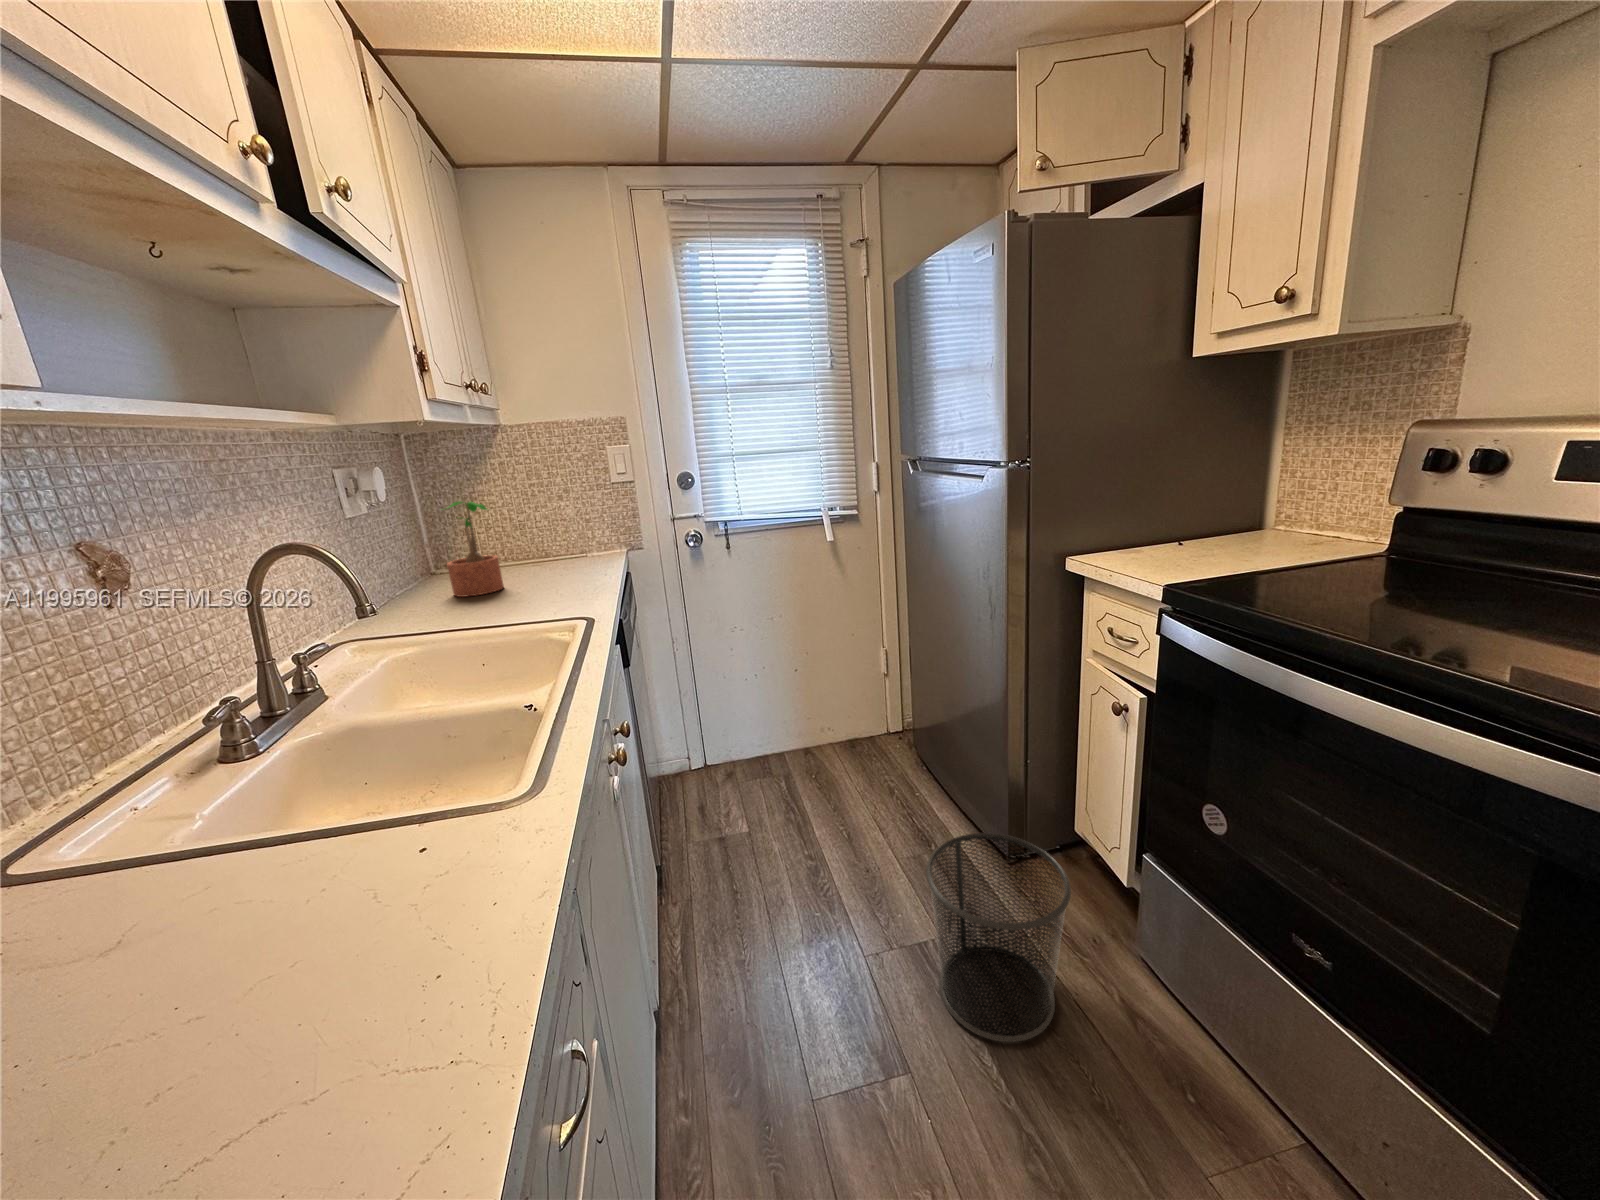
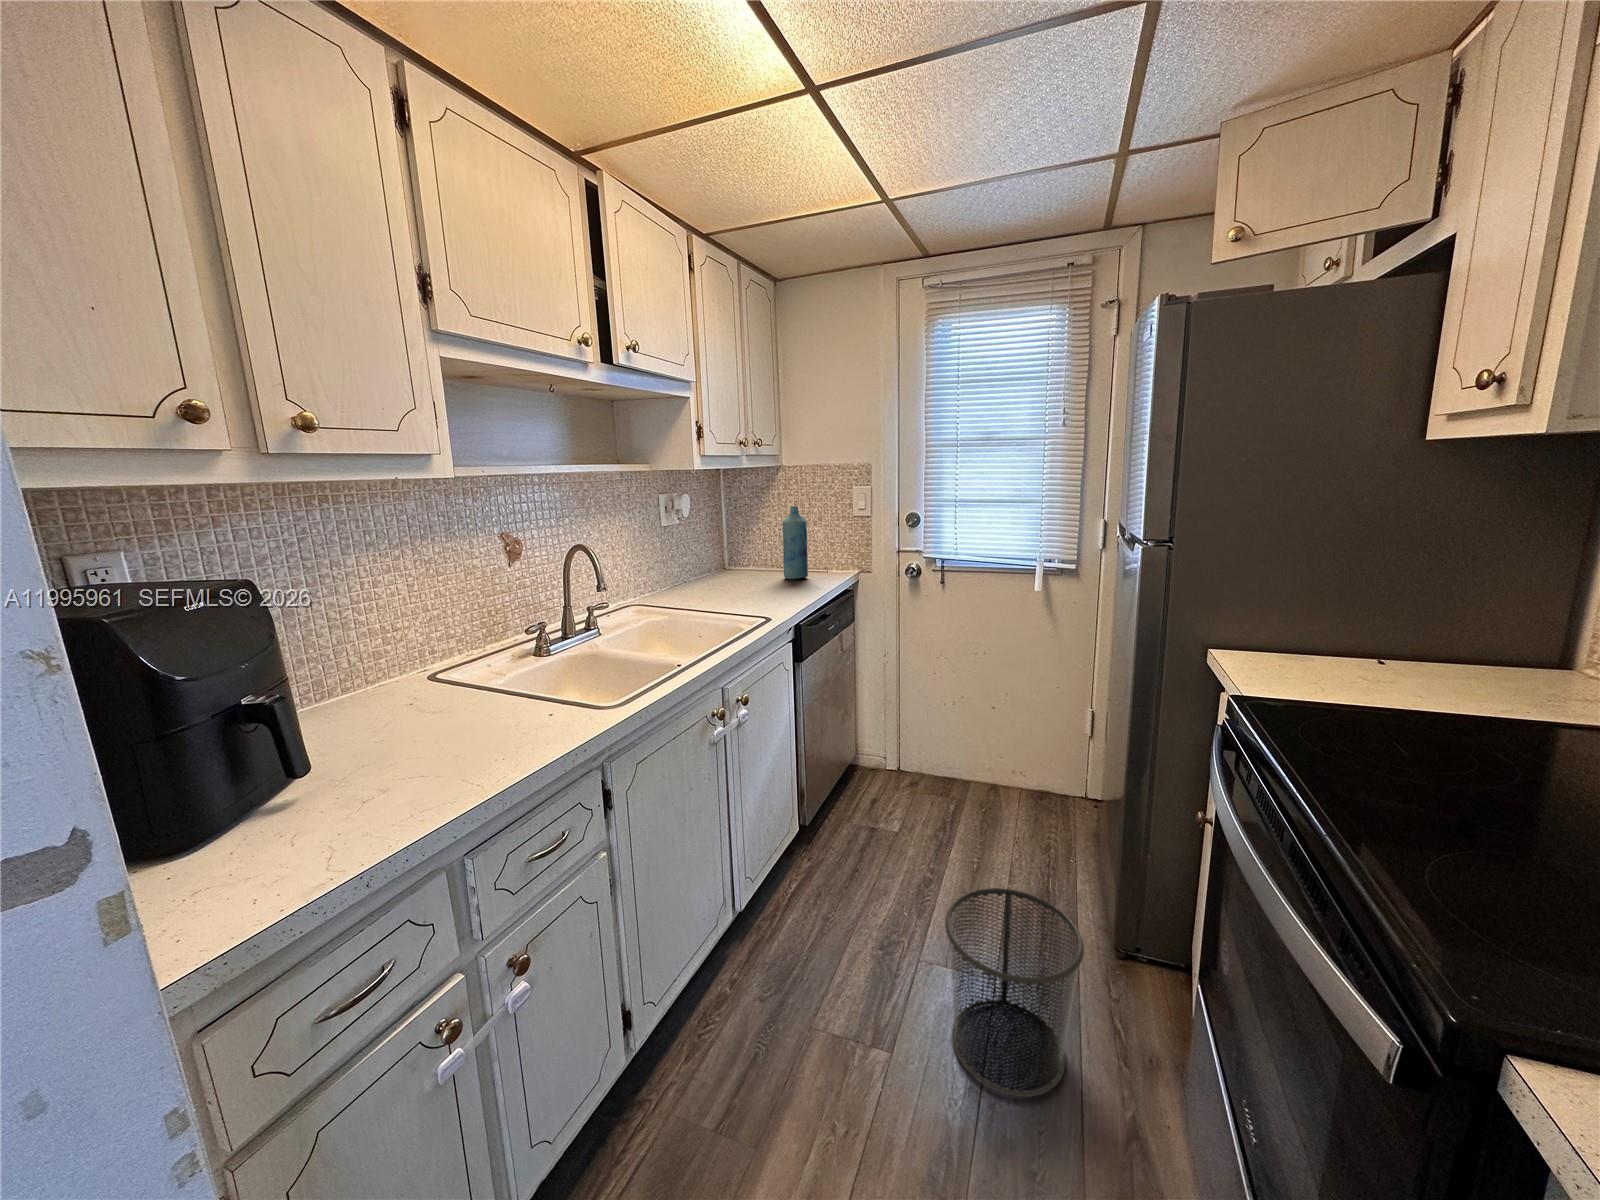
bottle: none [530,474,575,569] -> present [783,506,808,579]
potted plant: present [447,502,504,597] -> none [711,523,745,590]

